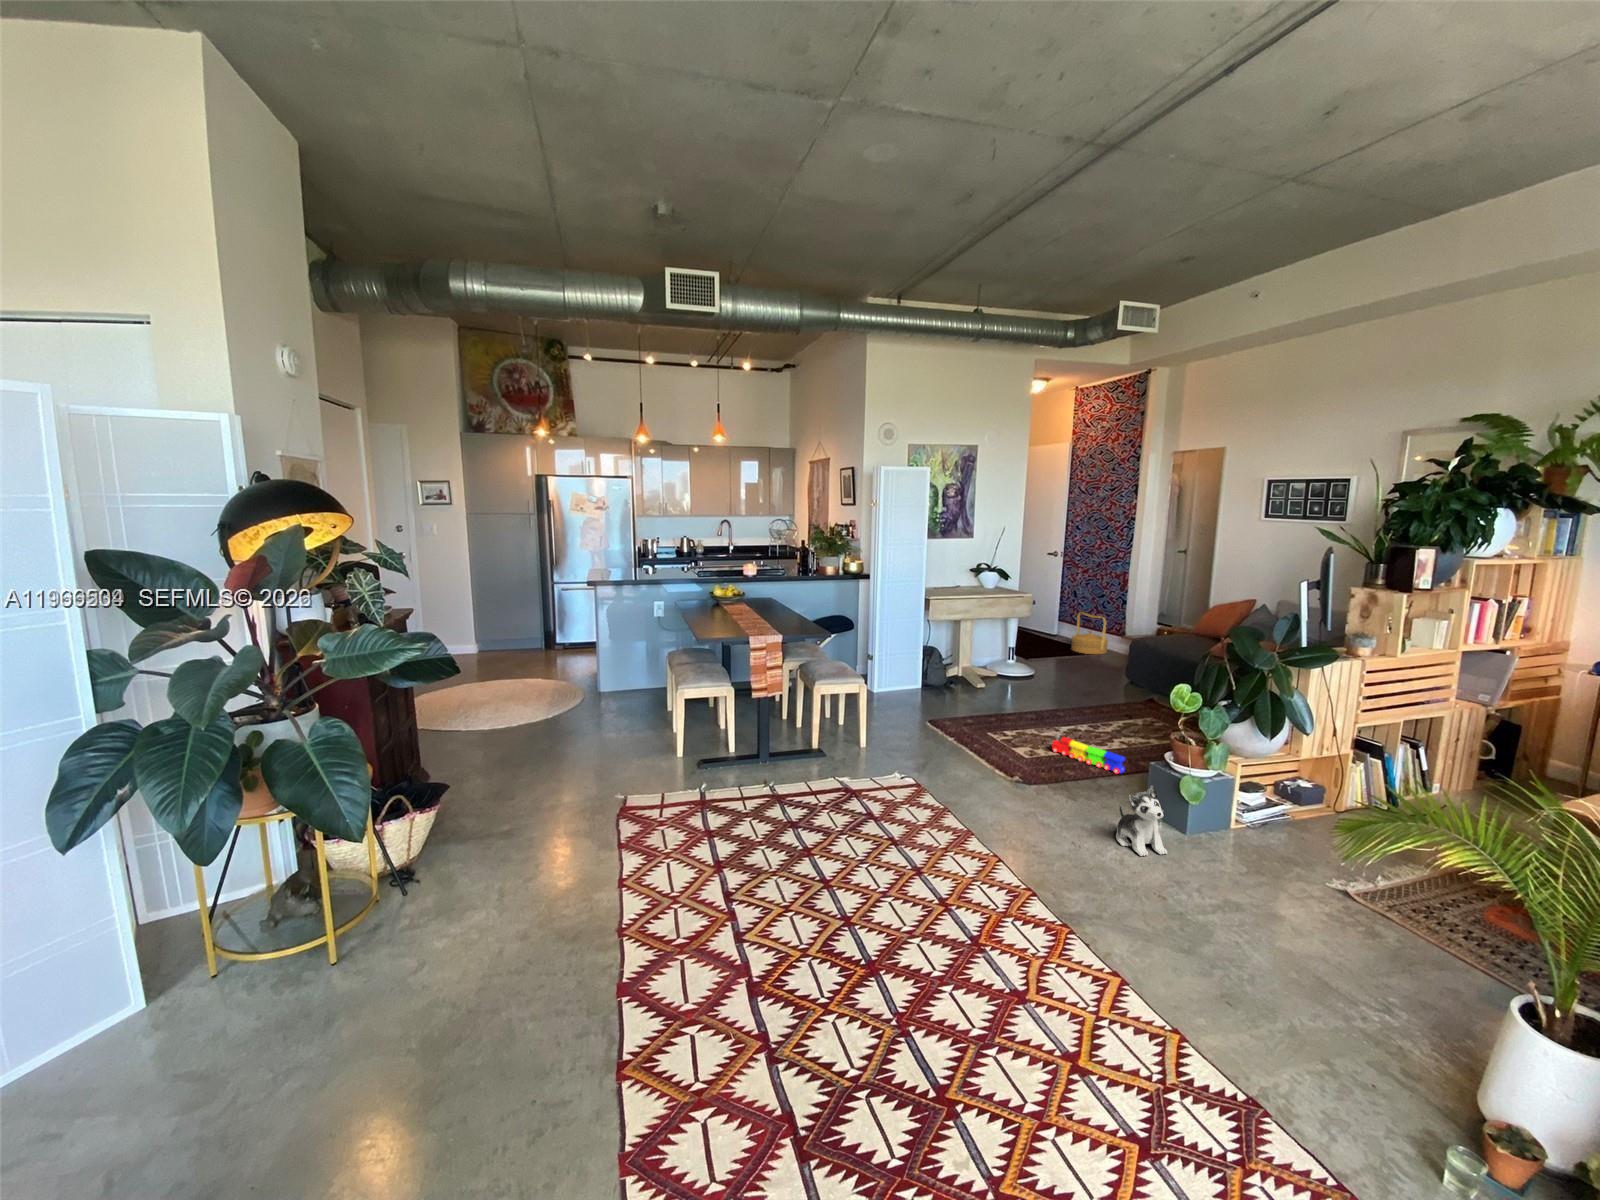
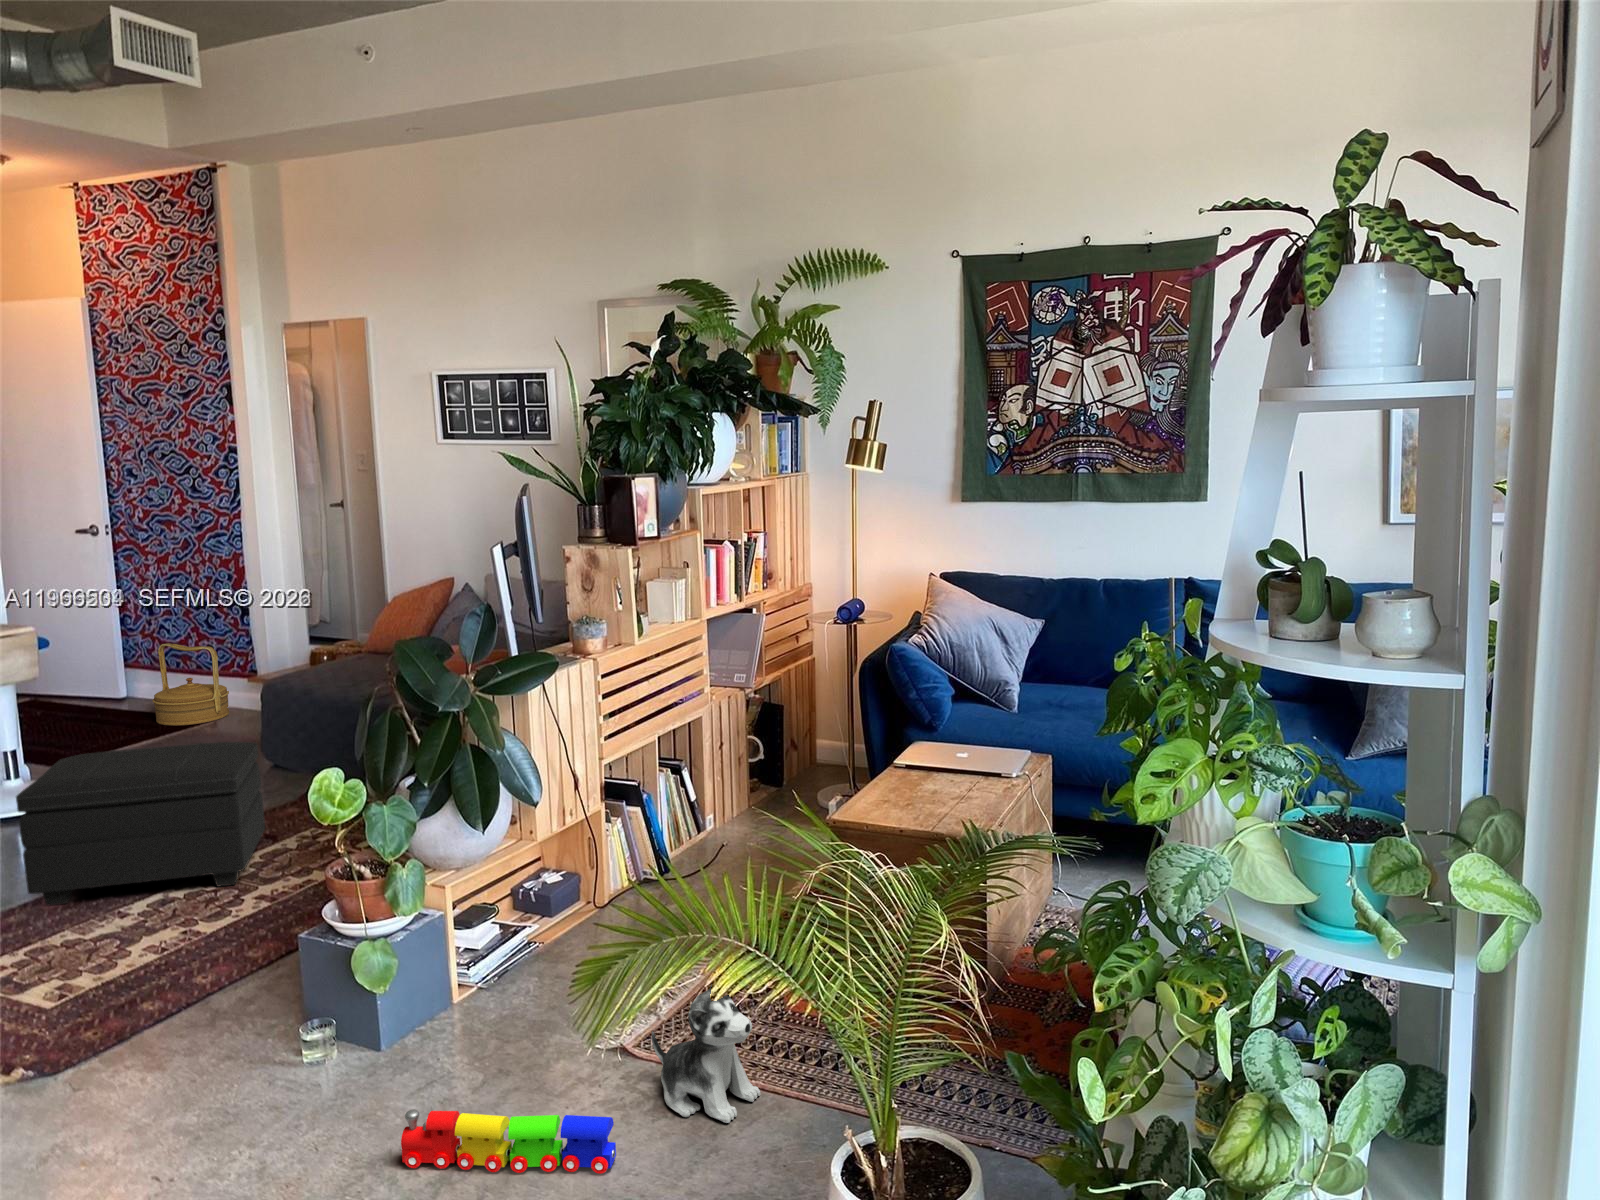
footstool: none [1020,655,1131,733] -> present [16,742,265,906]
toy train: present [1052,734,1125,774] -> present [401,1109,616,1174]
plush toy: present [1116,786,1167,856] -> present [652,984,760,1123]

